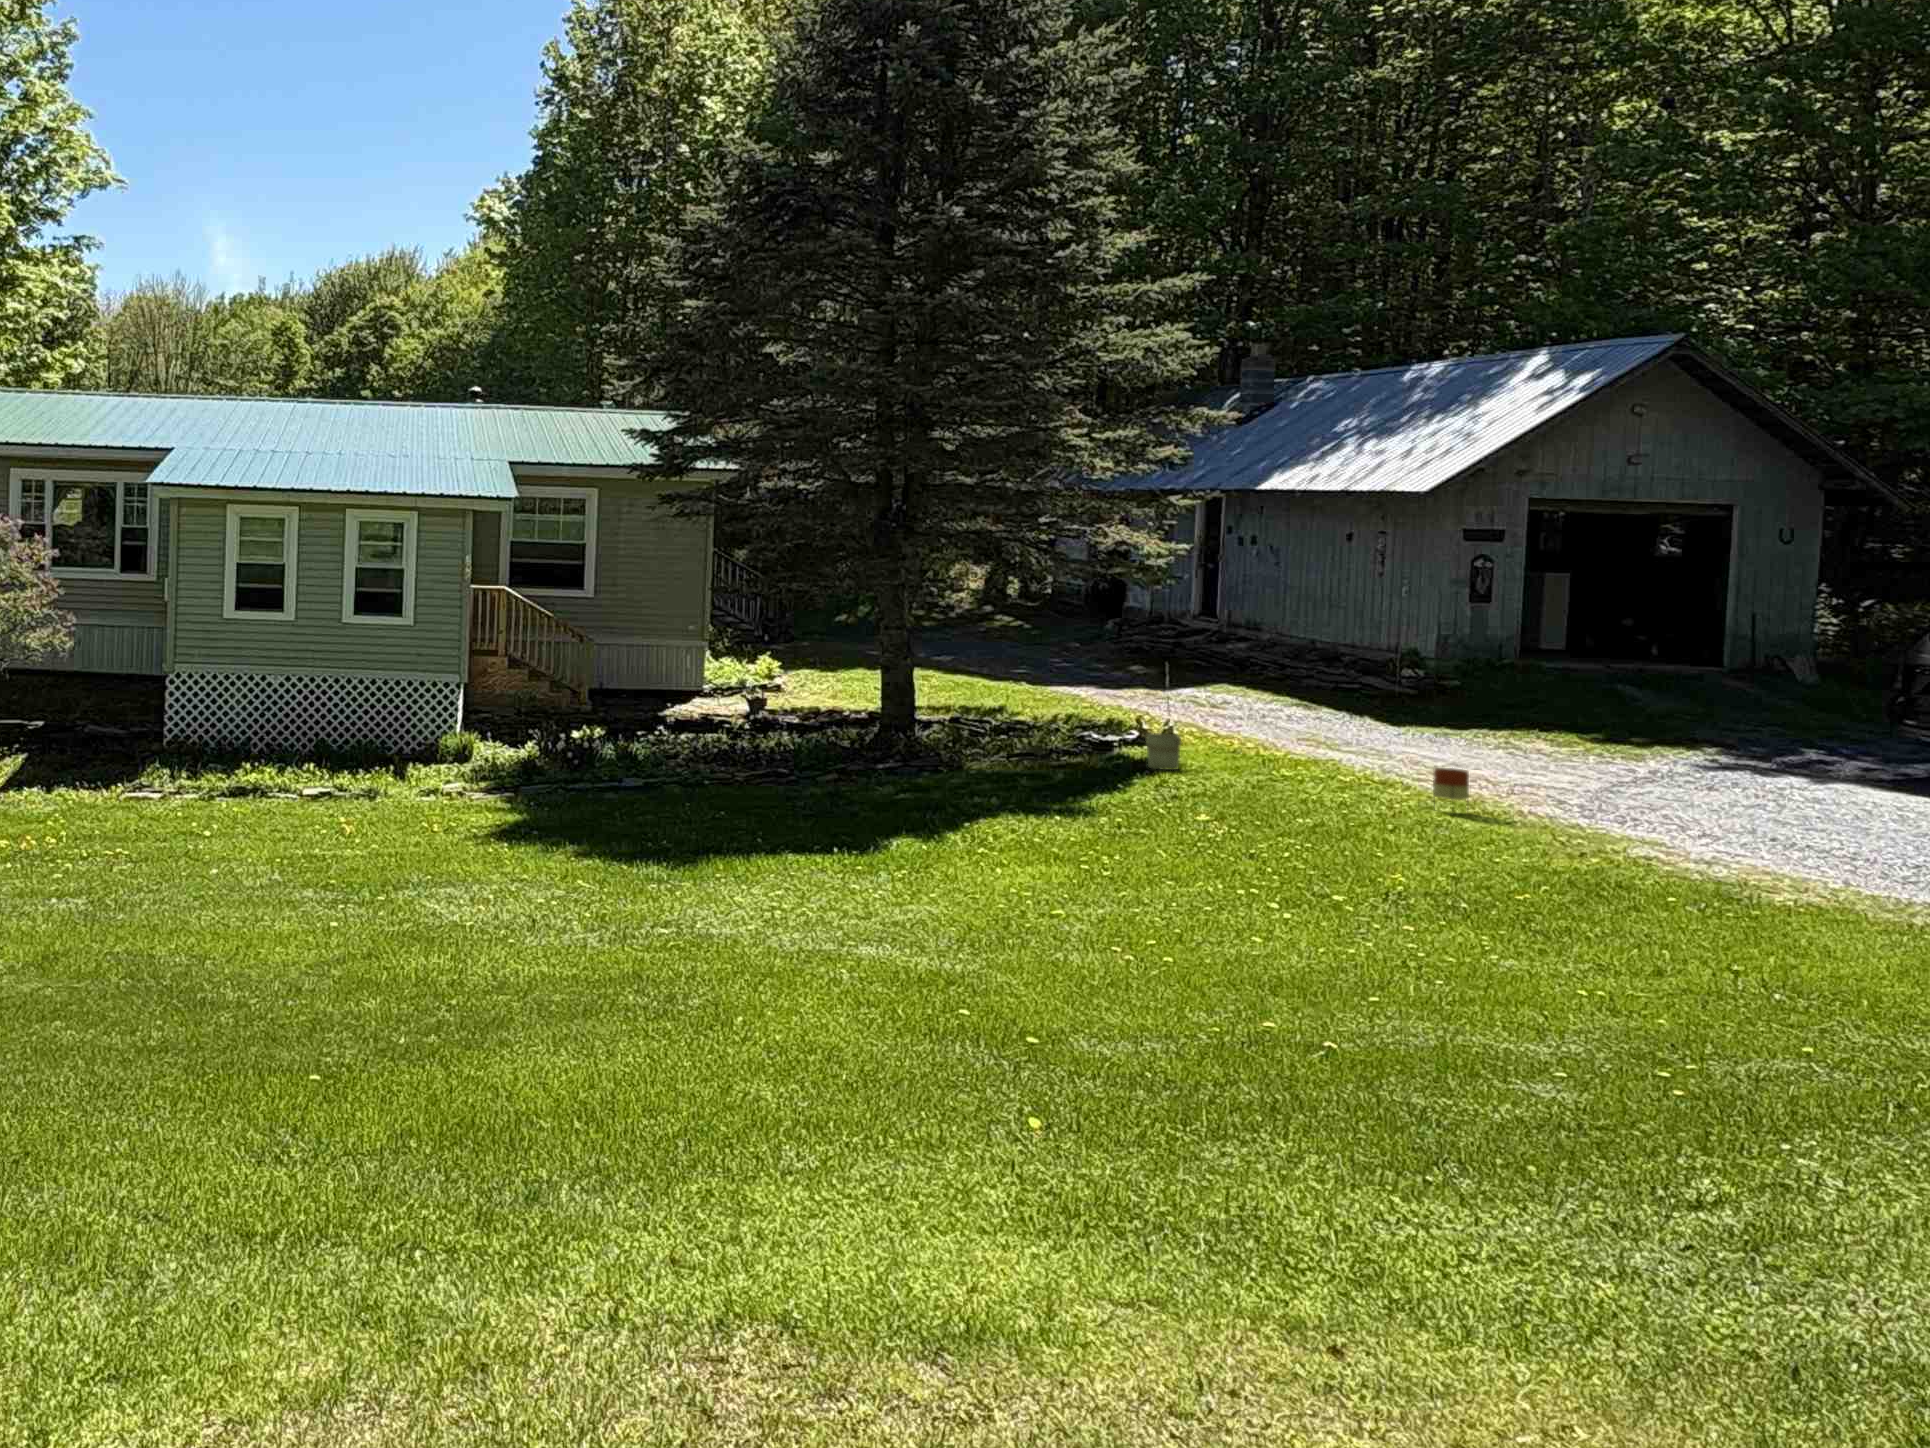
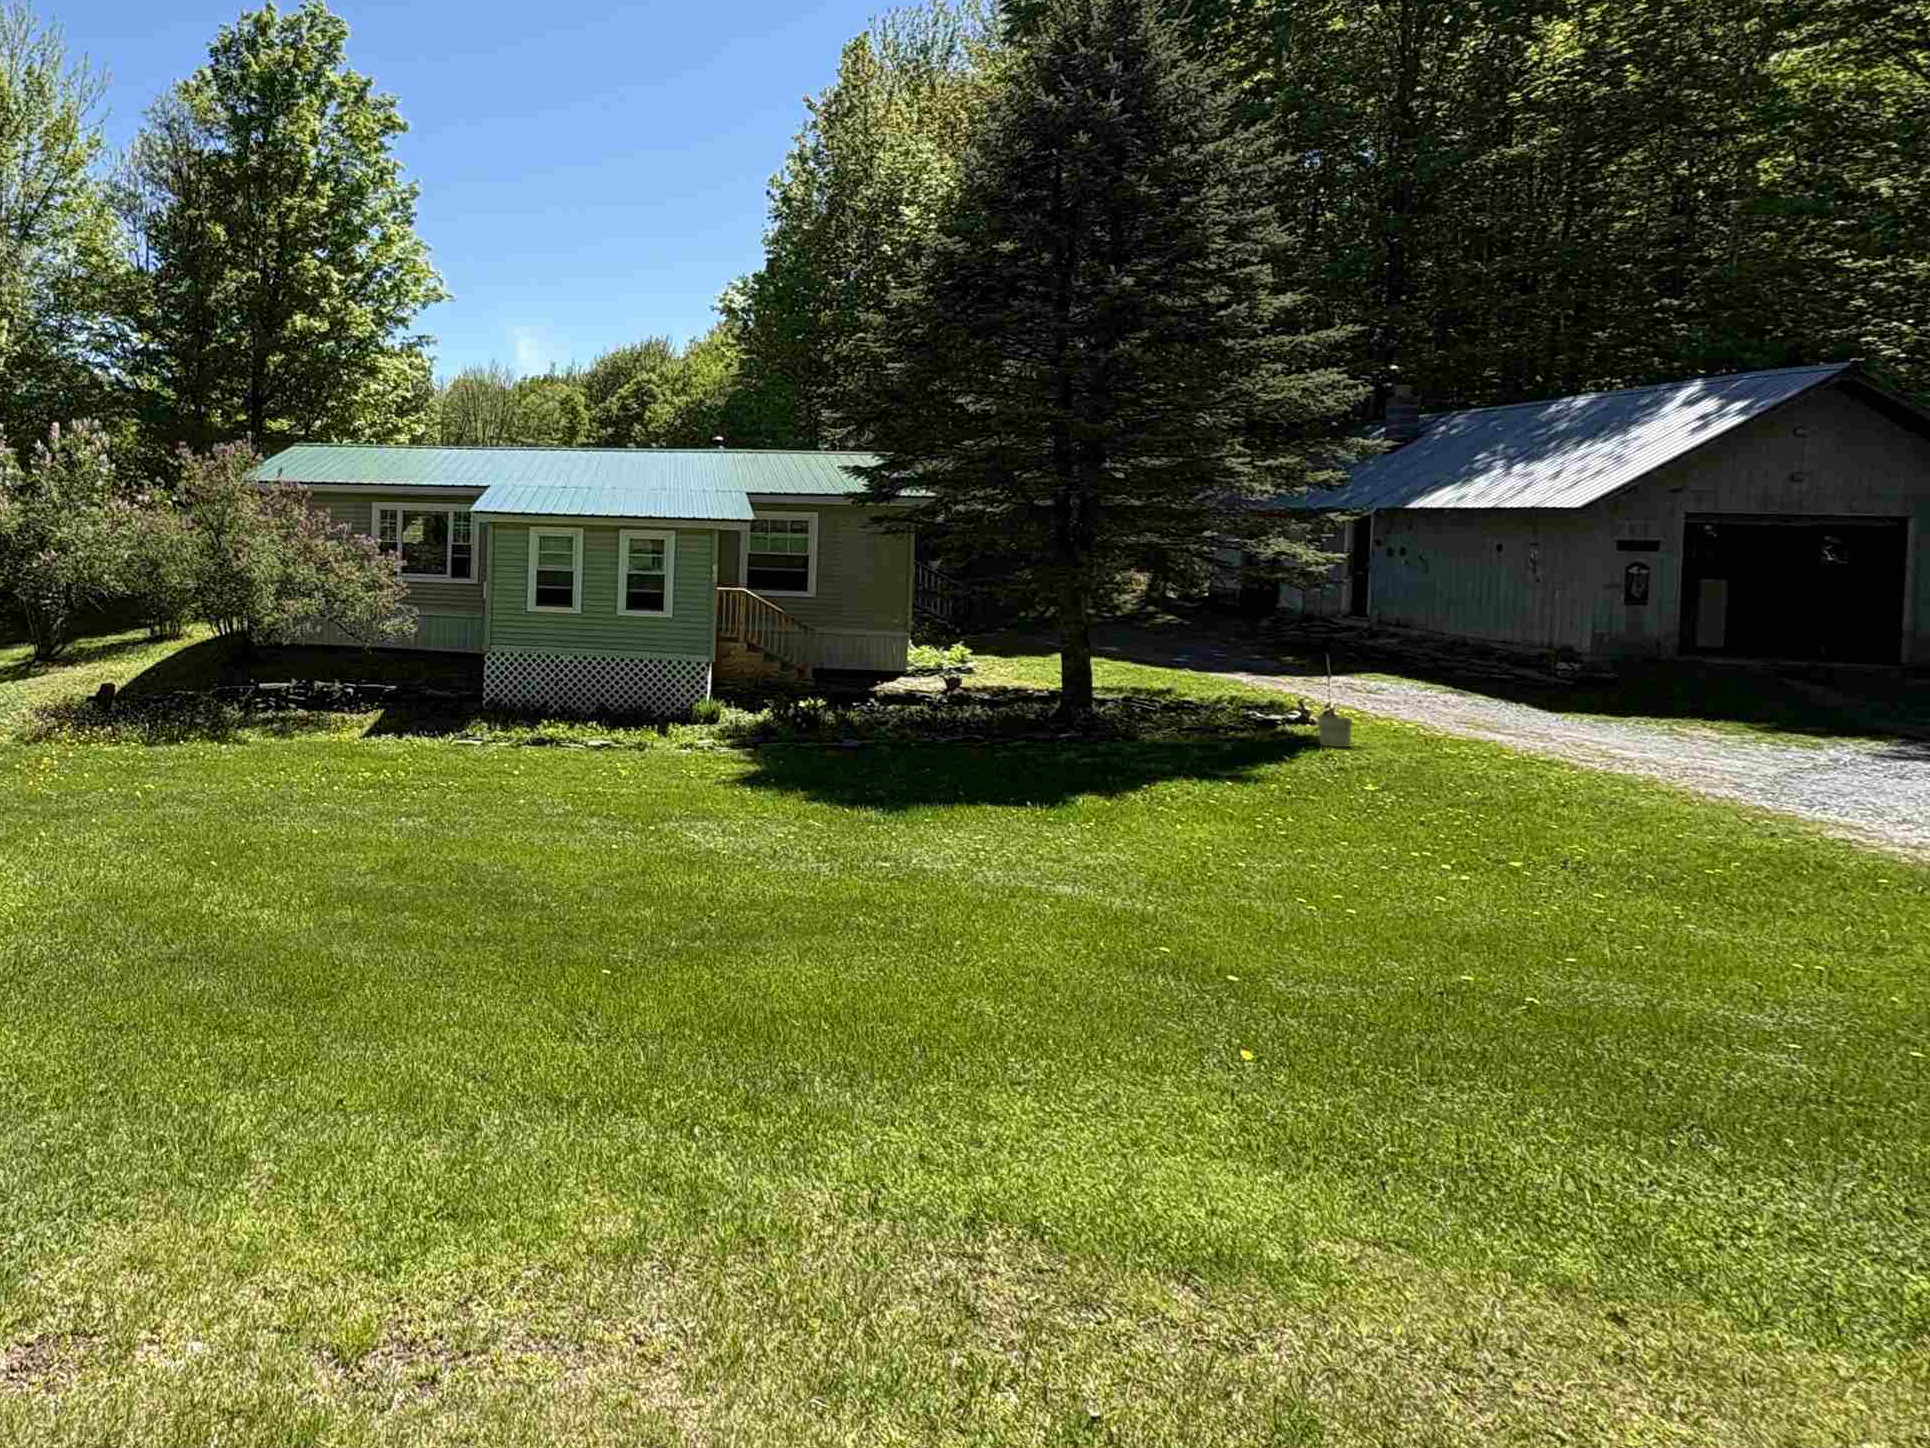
planter: present [1433,768,1469,806] -> none [1600,747,1639,788]

